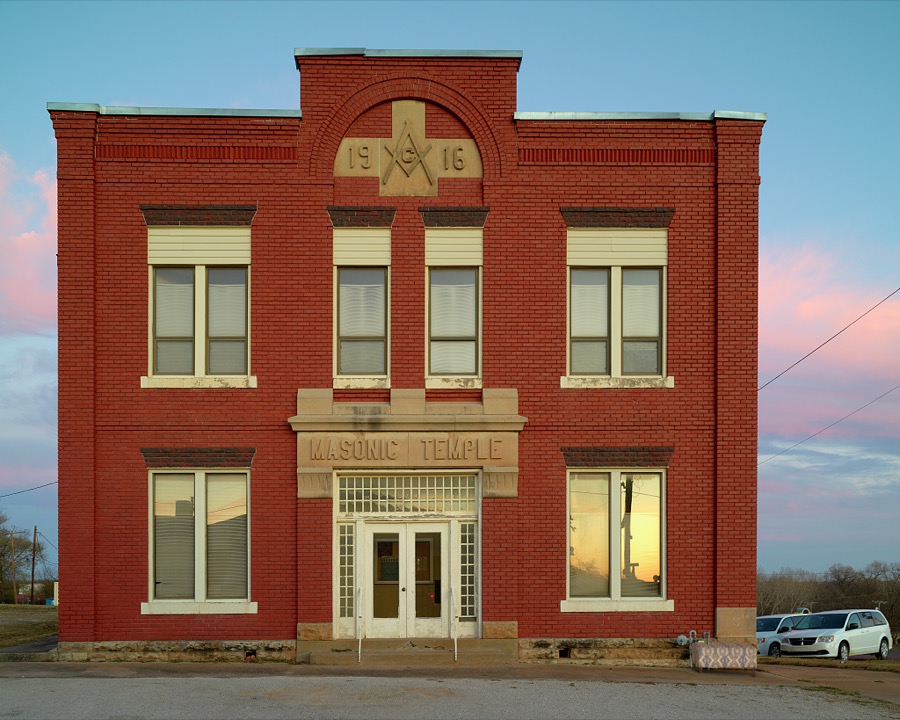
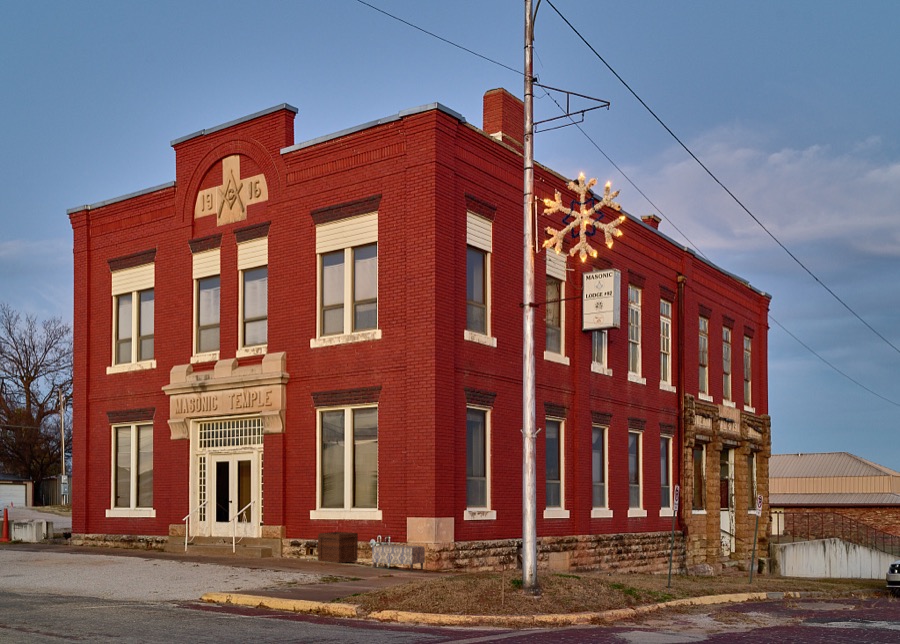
wooden crate: none [613,628,655,671] -> present [318,532,358,563]

